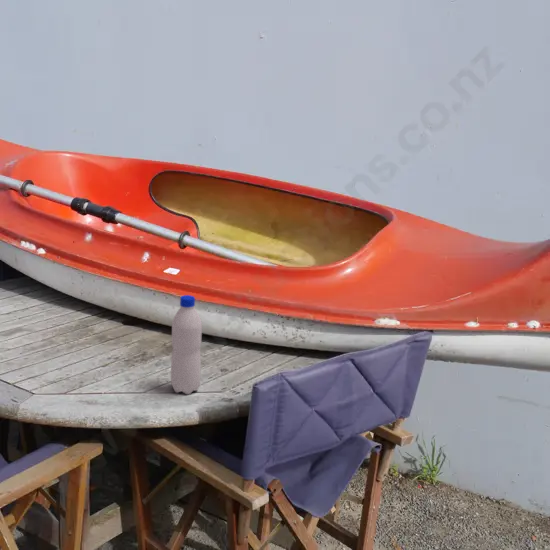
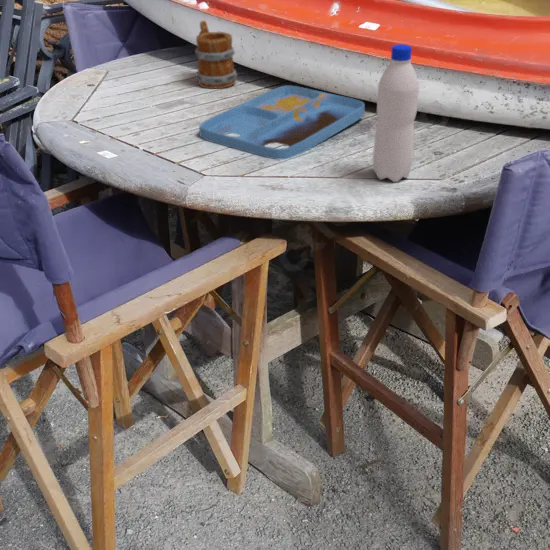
mug: none [35,263,70,317] -> present [195,21,237,89]
tray: none [33,315,170,380] -> present [199,86,364,159]

